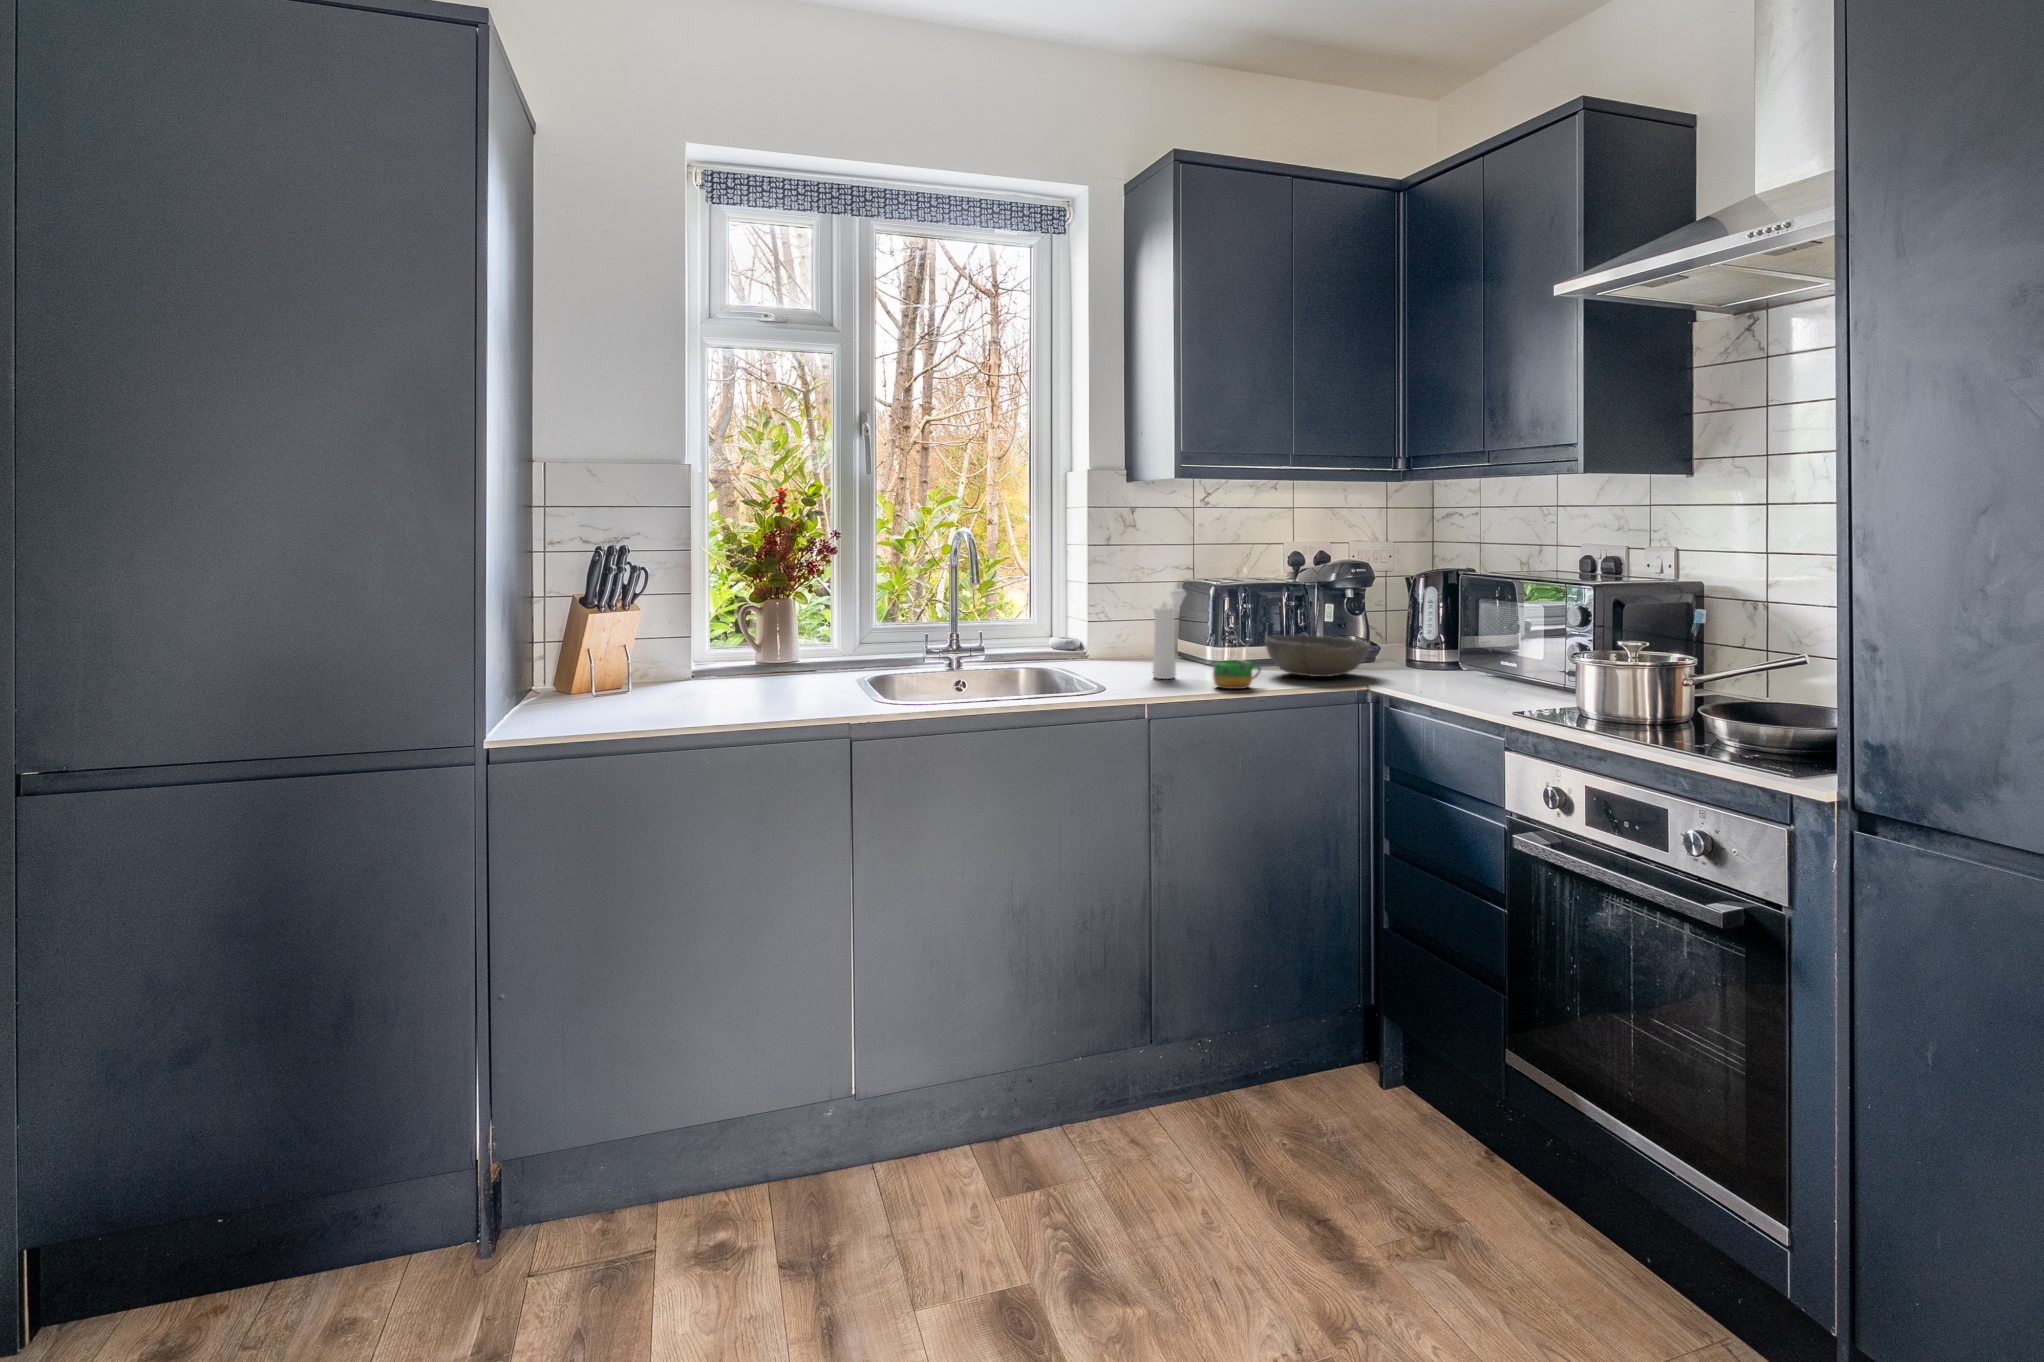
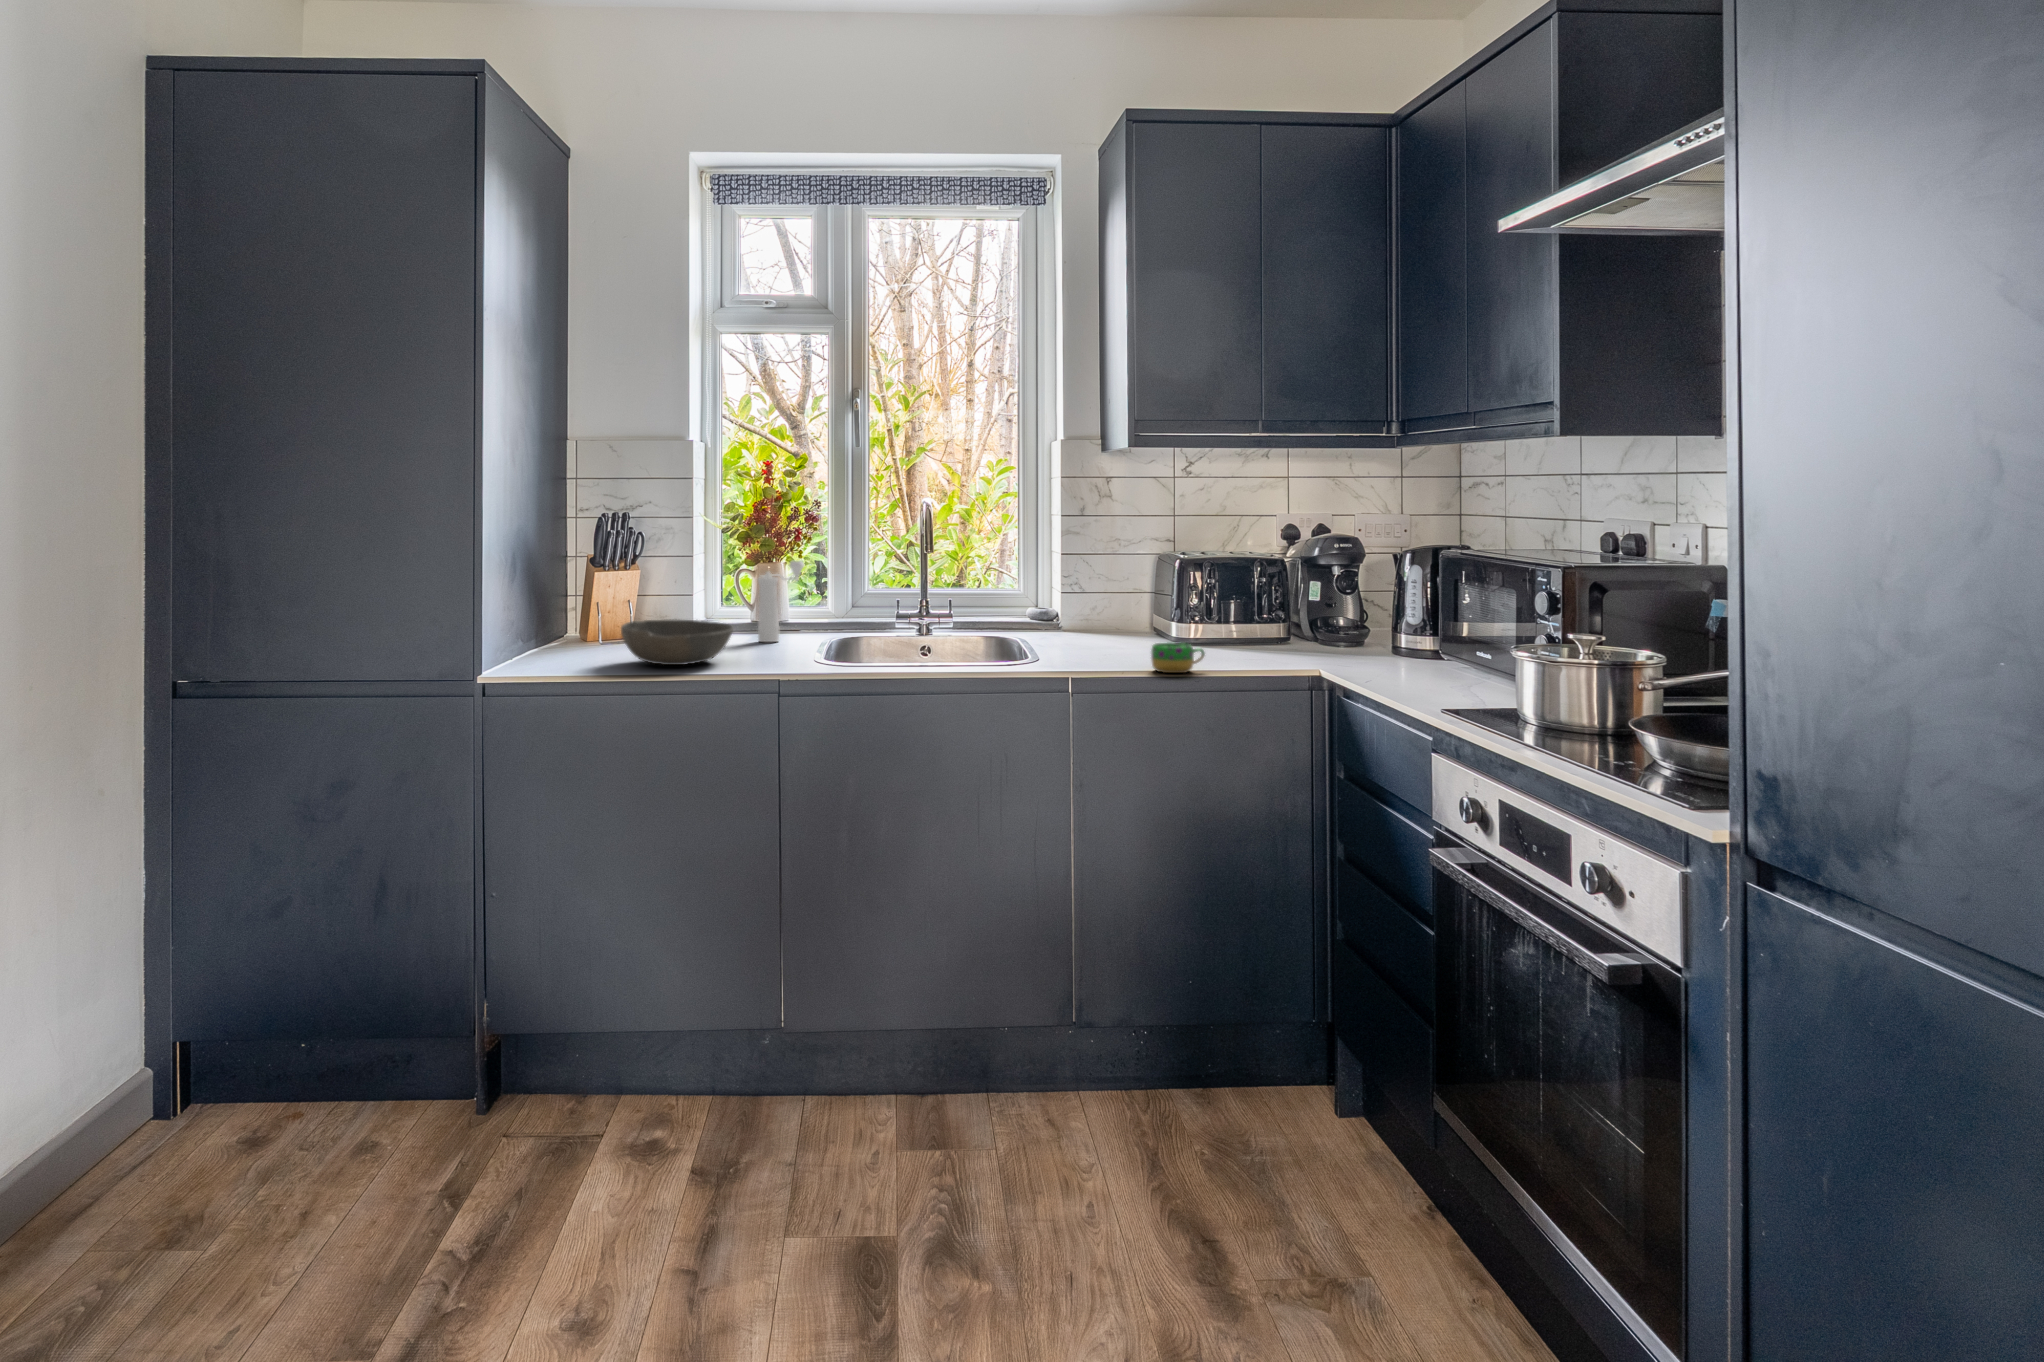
pepper mill: present [1153,589,1186,679] -> present [758,560,804,642]
bowl: present [1265,635,1371,677] -> present [621,619,733,665]

